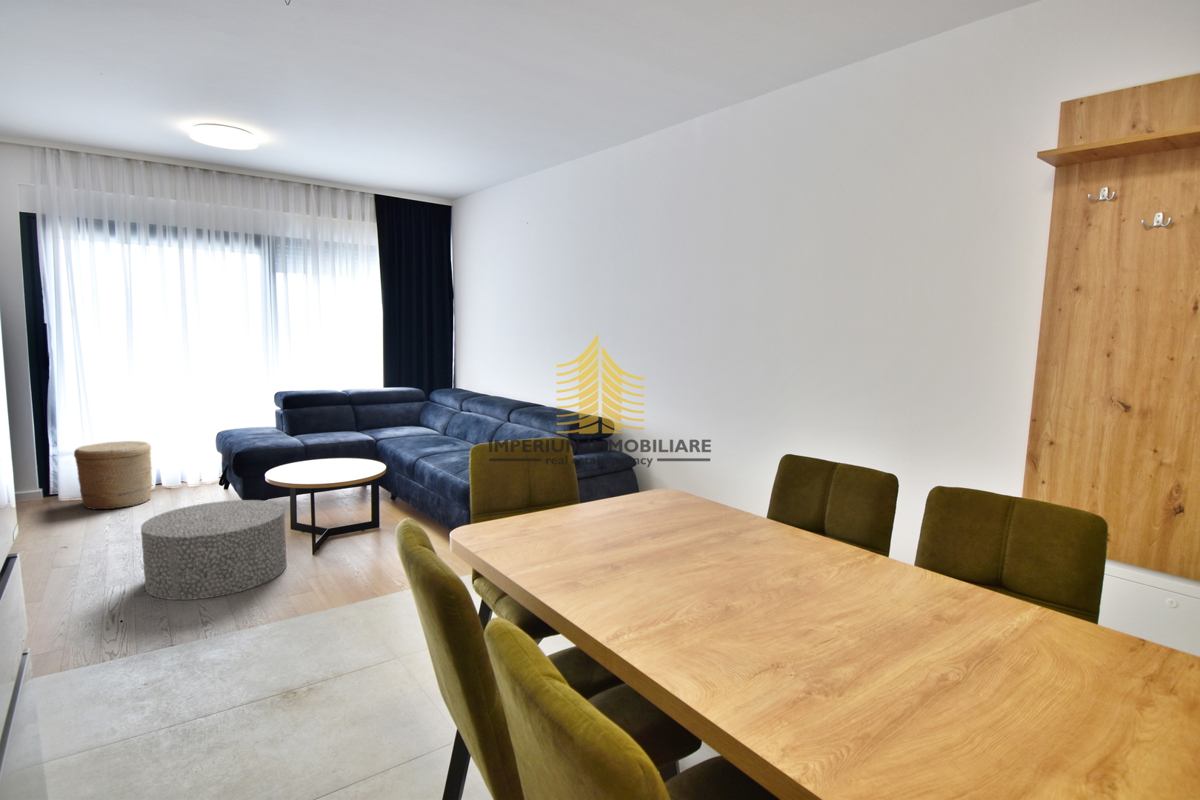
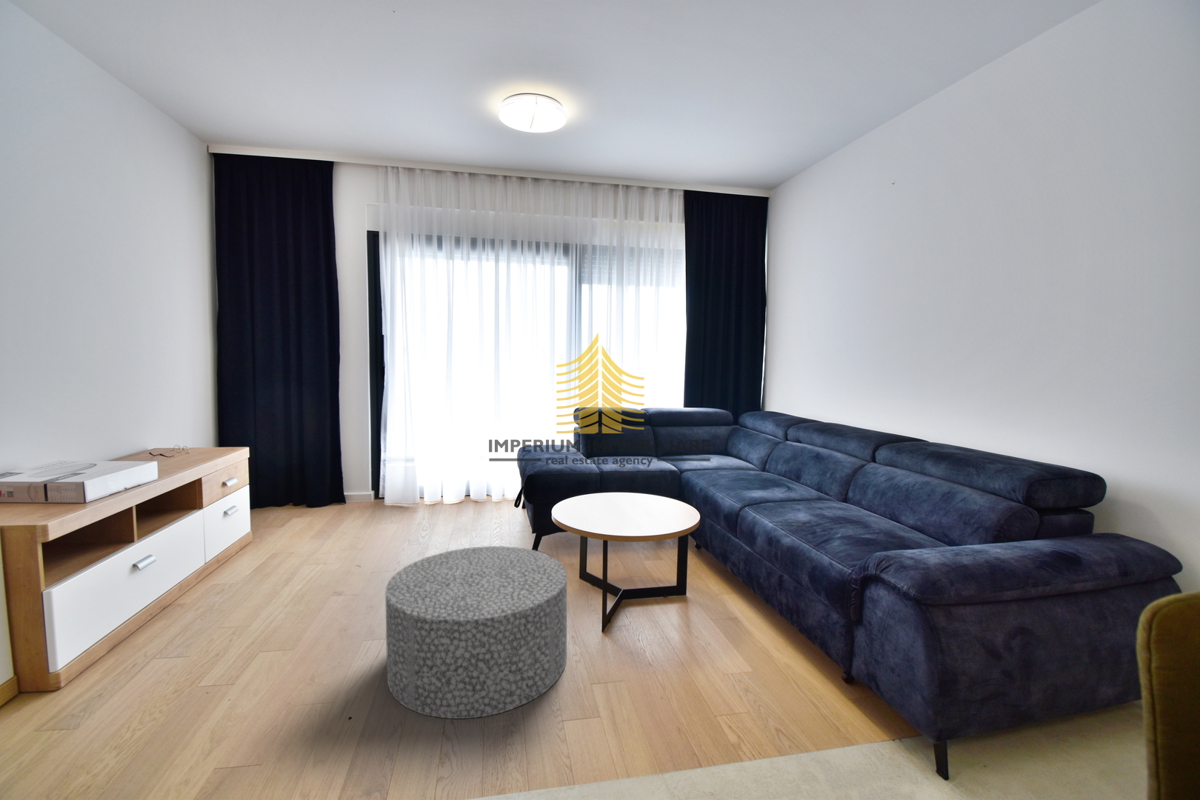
woven basket: present [74,441,152,510] -> none [393,452,458,522]

